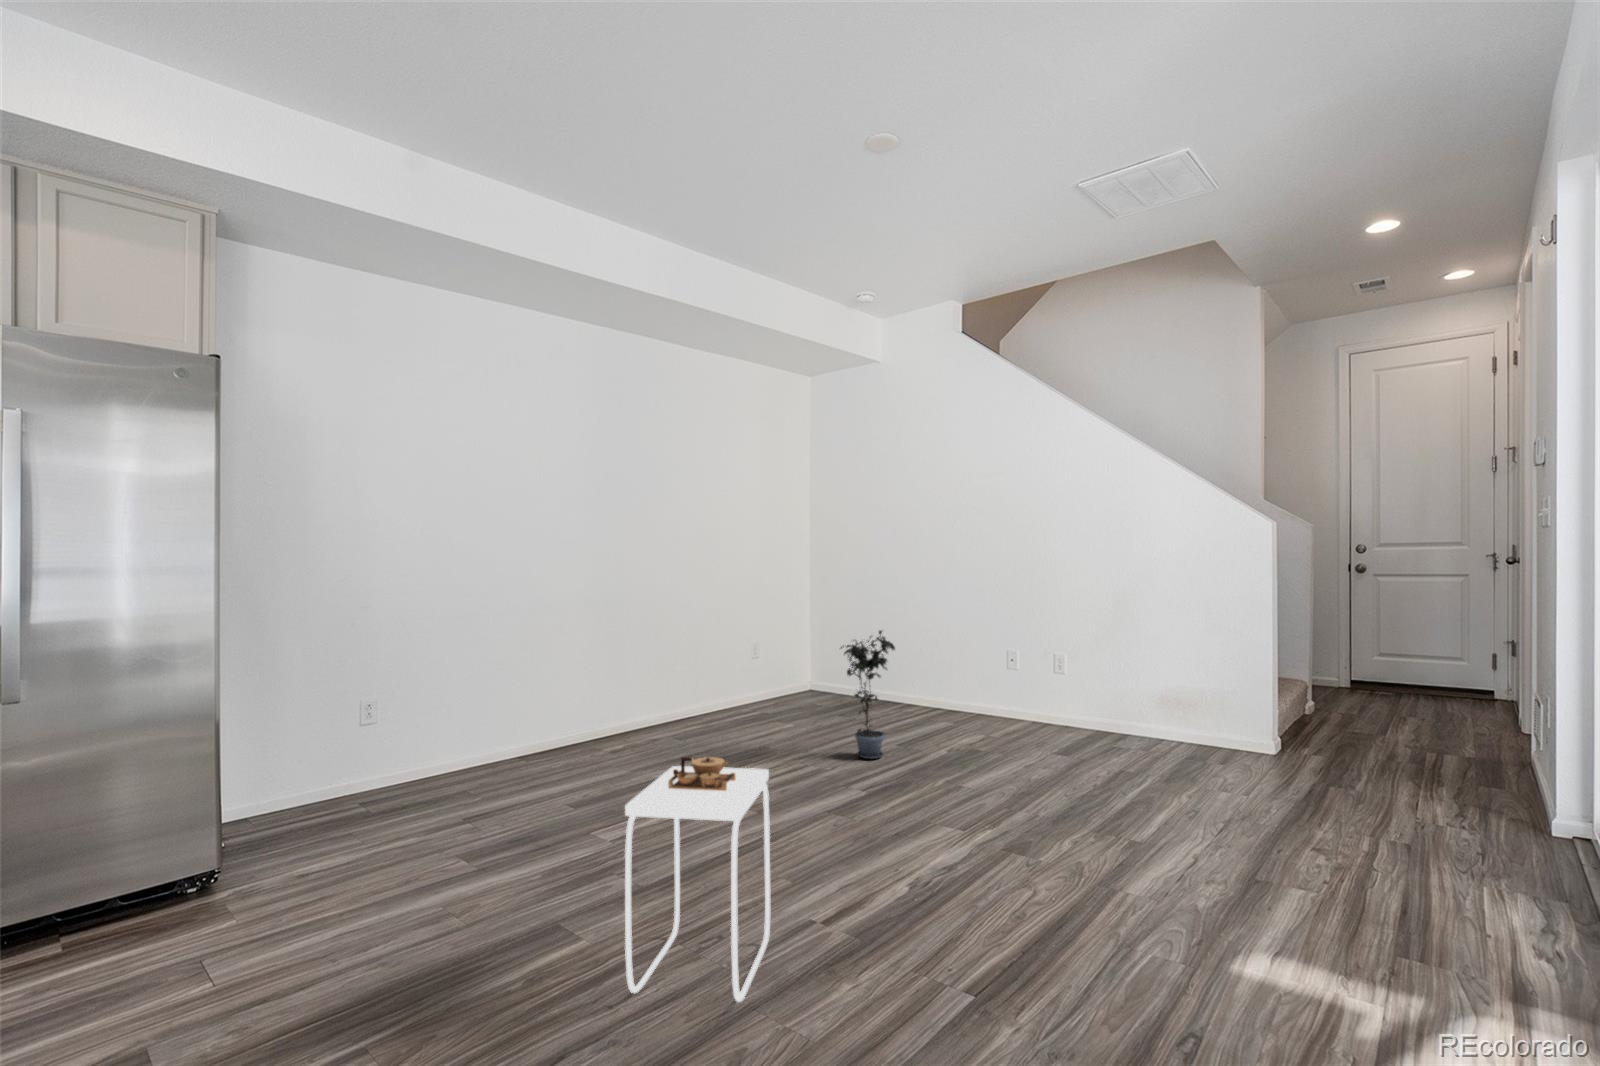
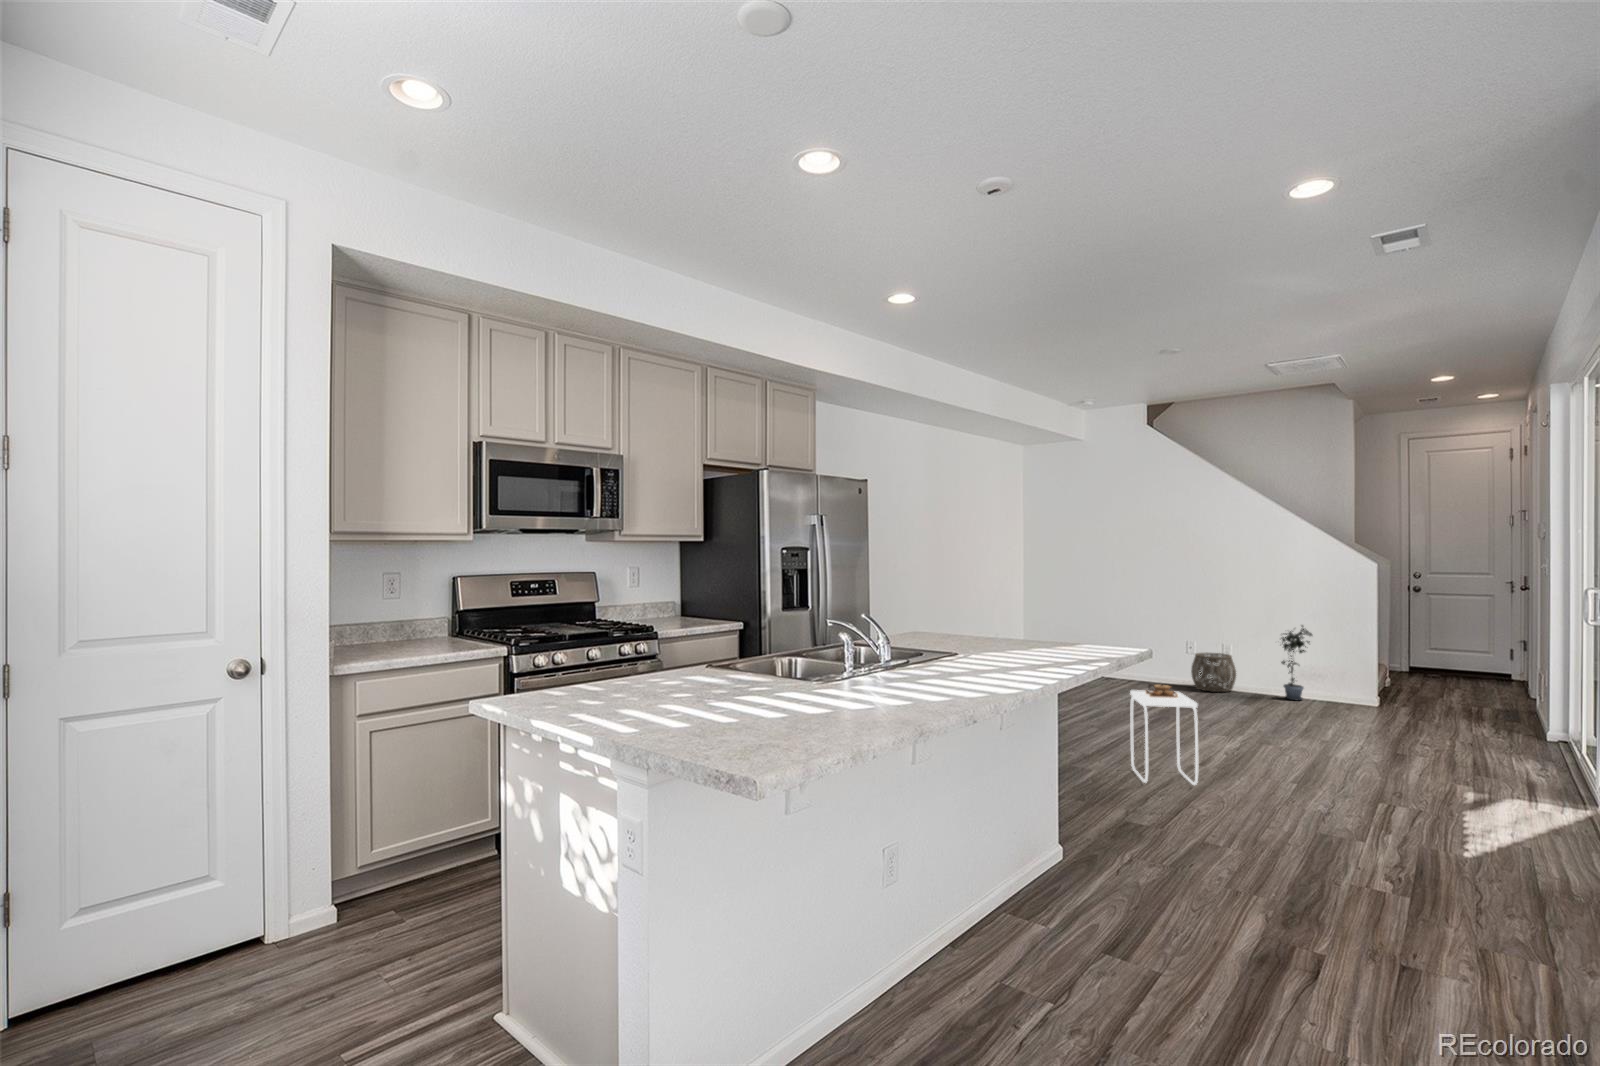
potted plant: present [841,630,895,759] -> present [1281,625,1312,700]
woven basket: none [1004,666,1070,728] -> present [1191,652,1236,692]

